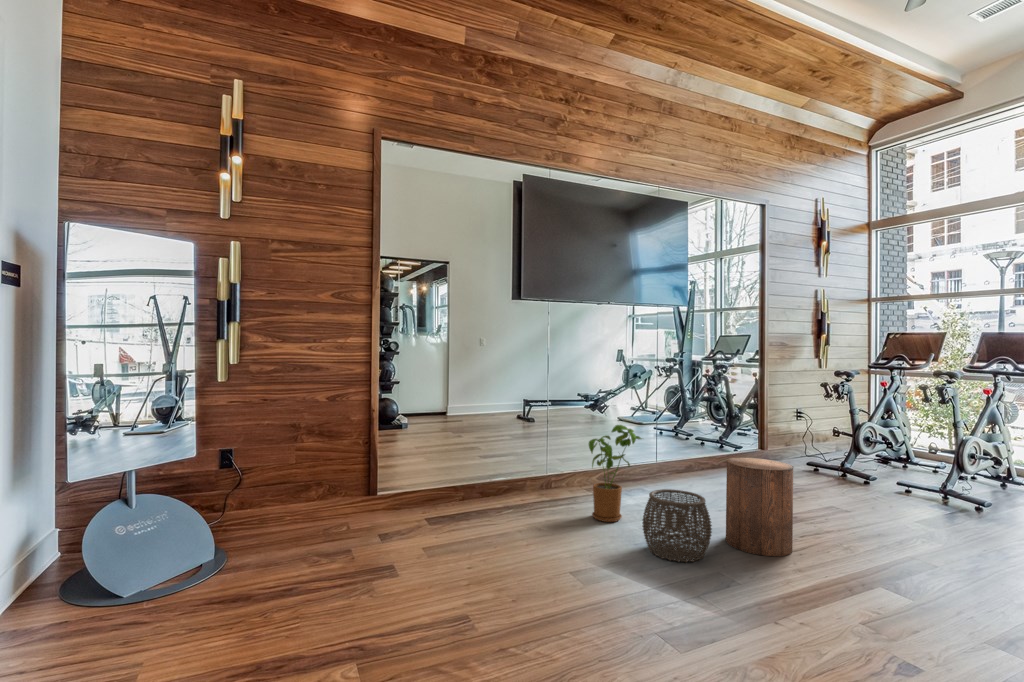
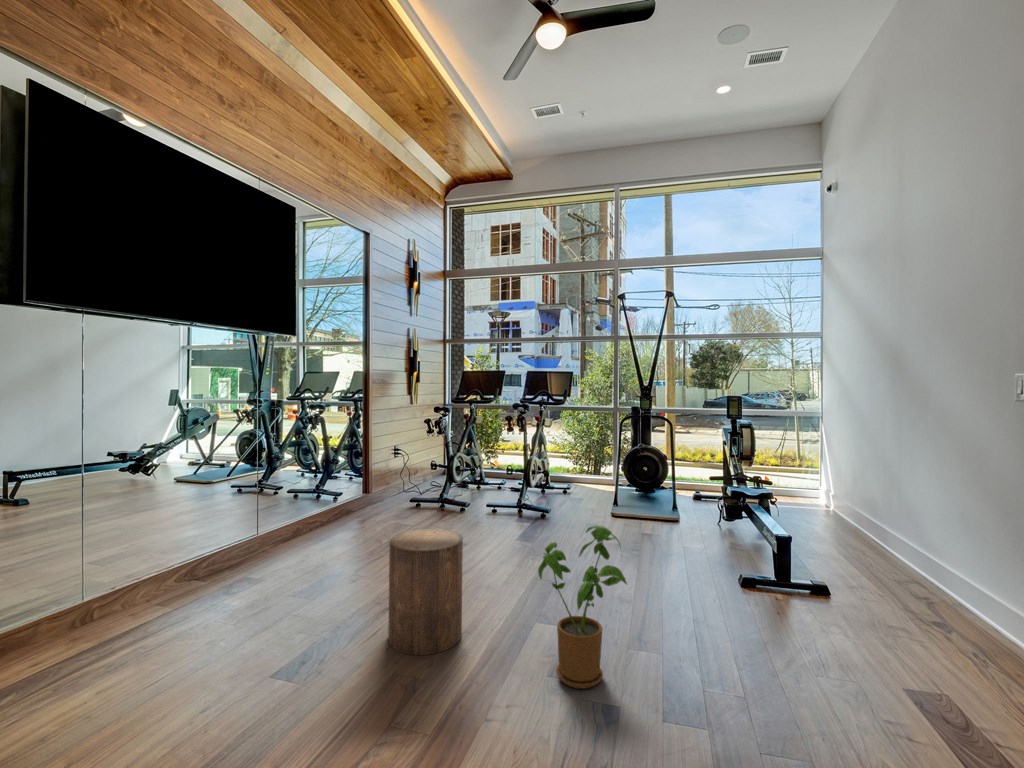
house plant: present [589,425,642,522] -> present [538,526,627,689]
woven basket: present [642,489,712,562] -> none [291,604,392,727]

